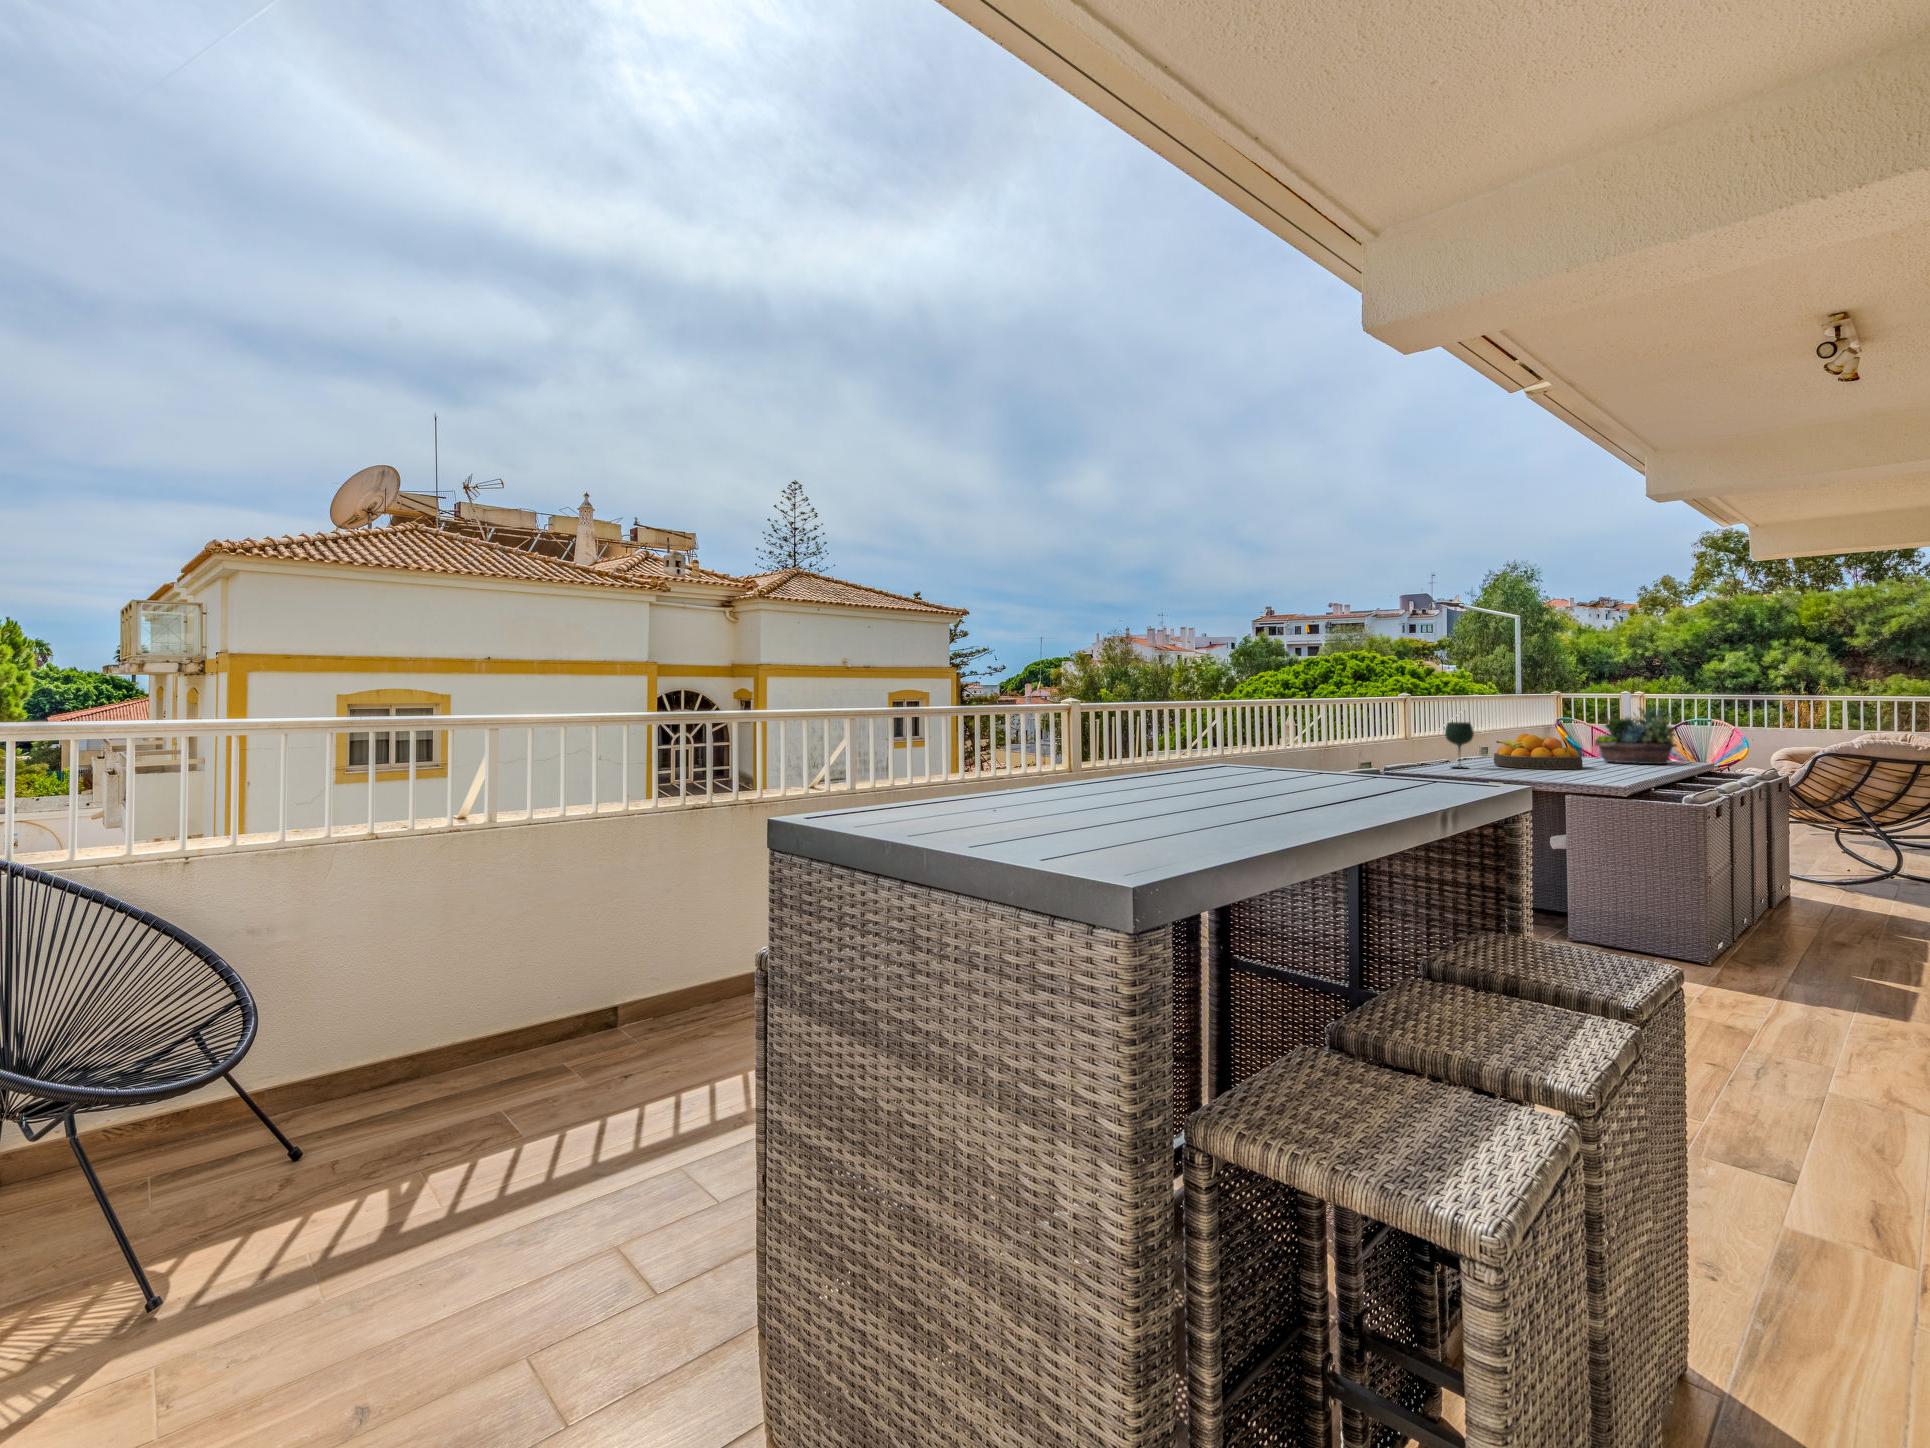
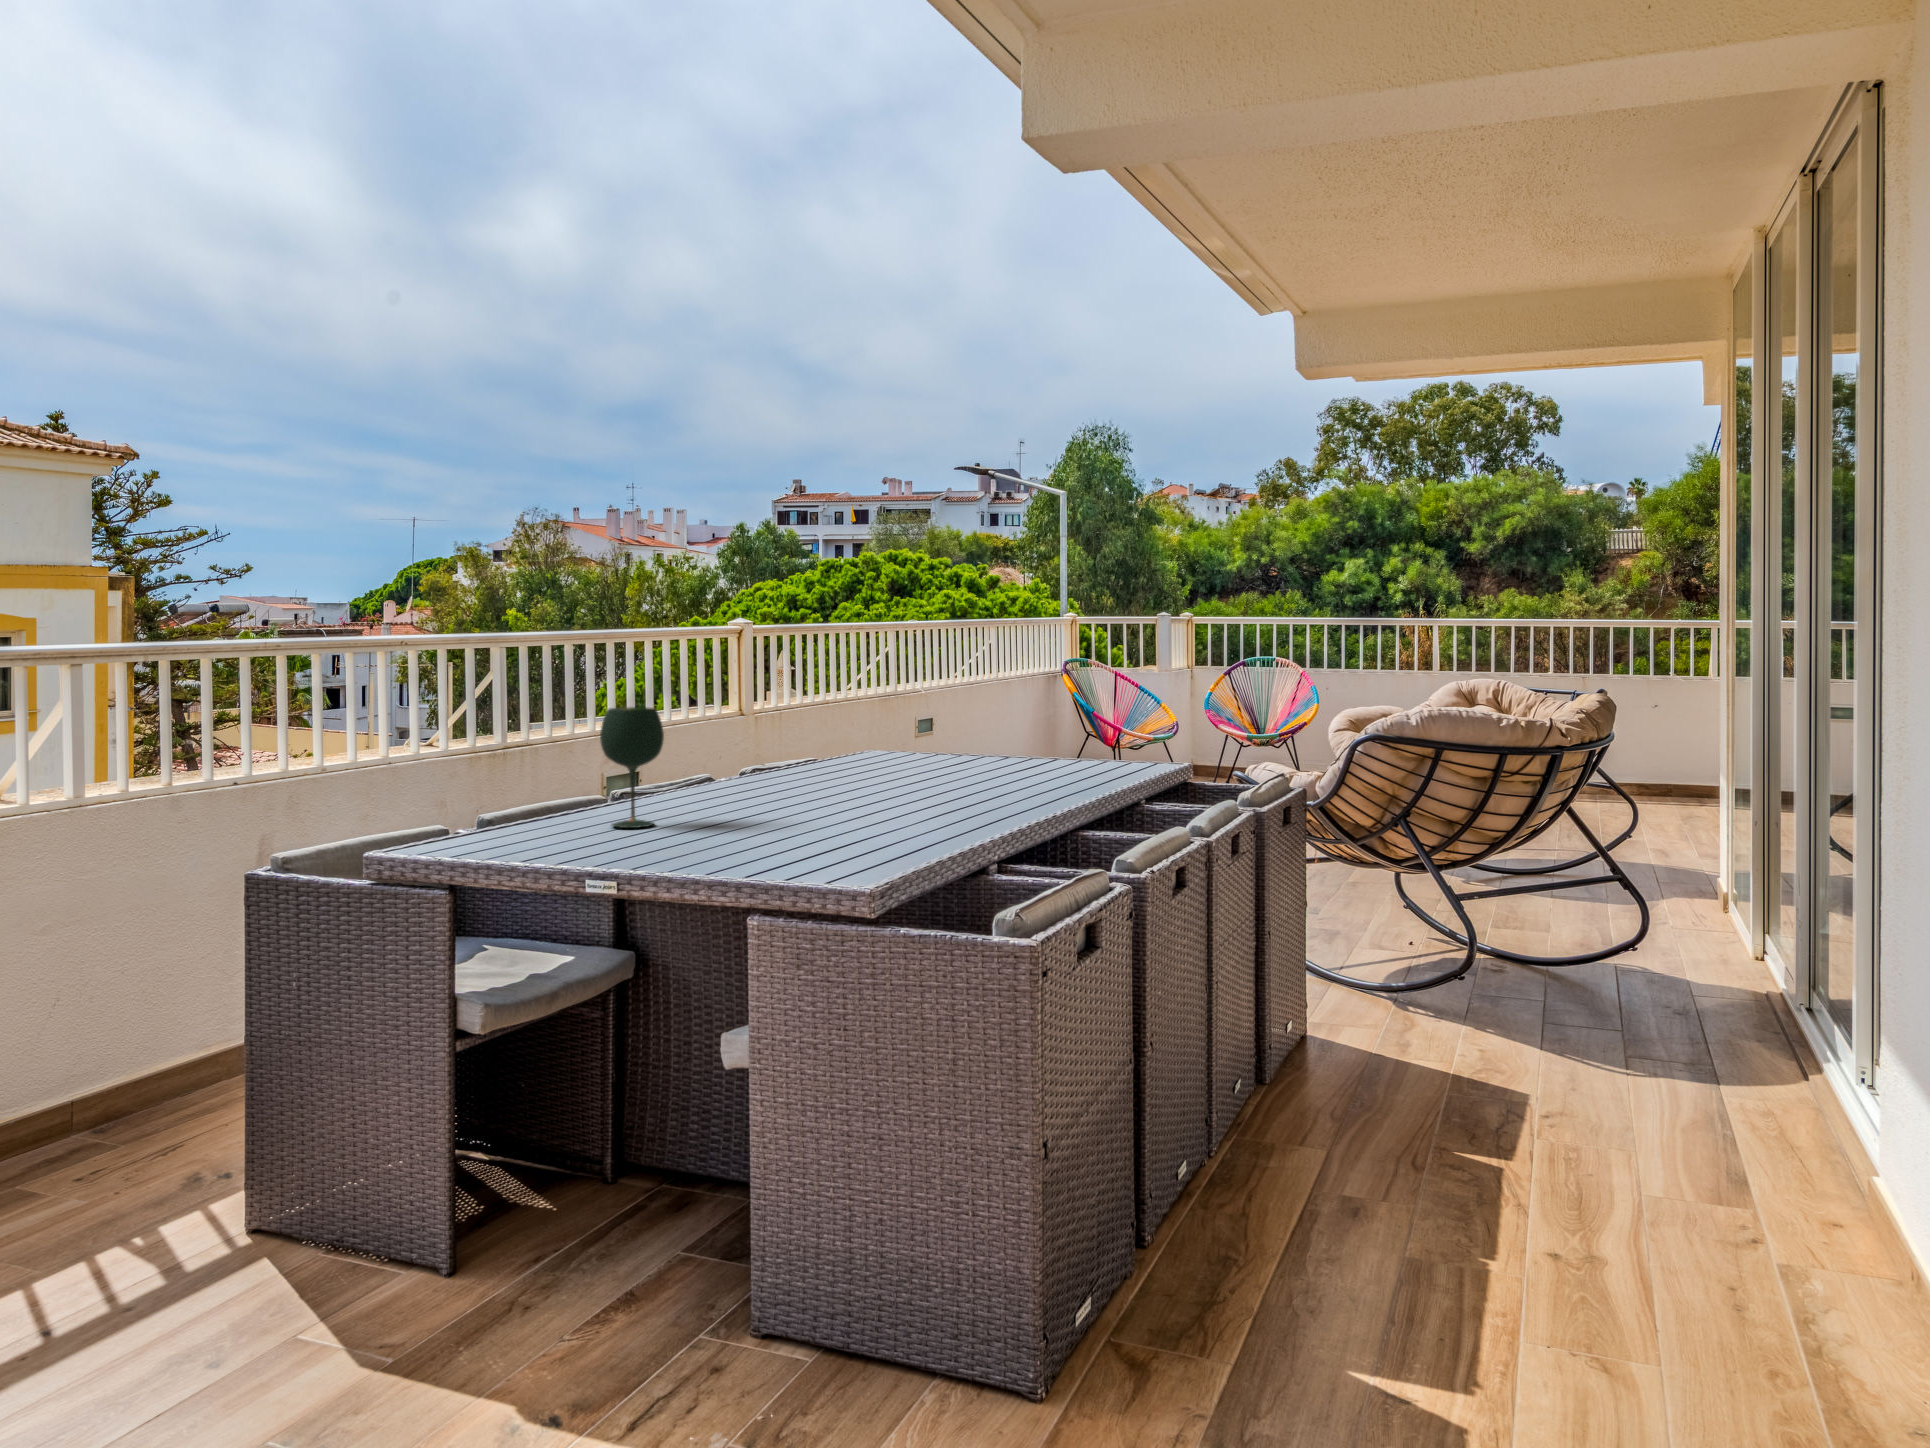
succulent planter: present [1595,707,1677,764] -> none [973,655,1117,786]
fruit bowl: present [1494,734,1583,769] -> none [737,729,909,820]

